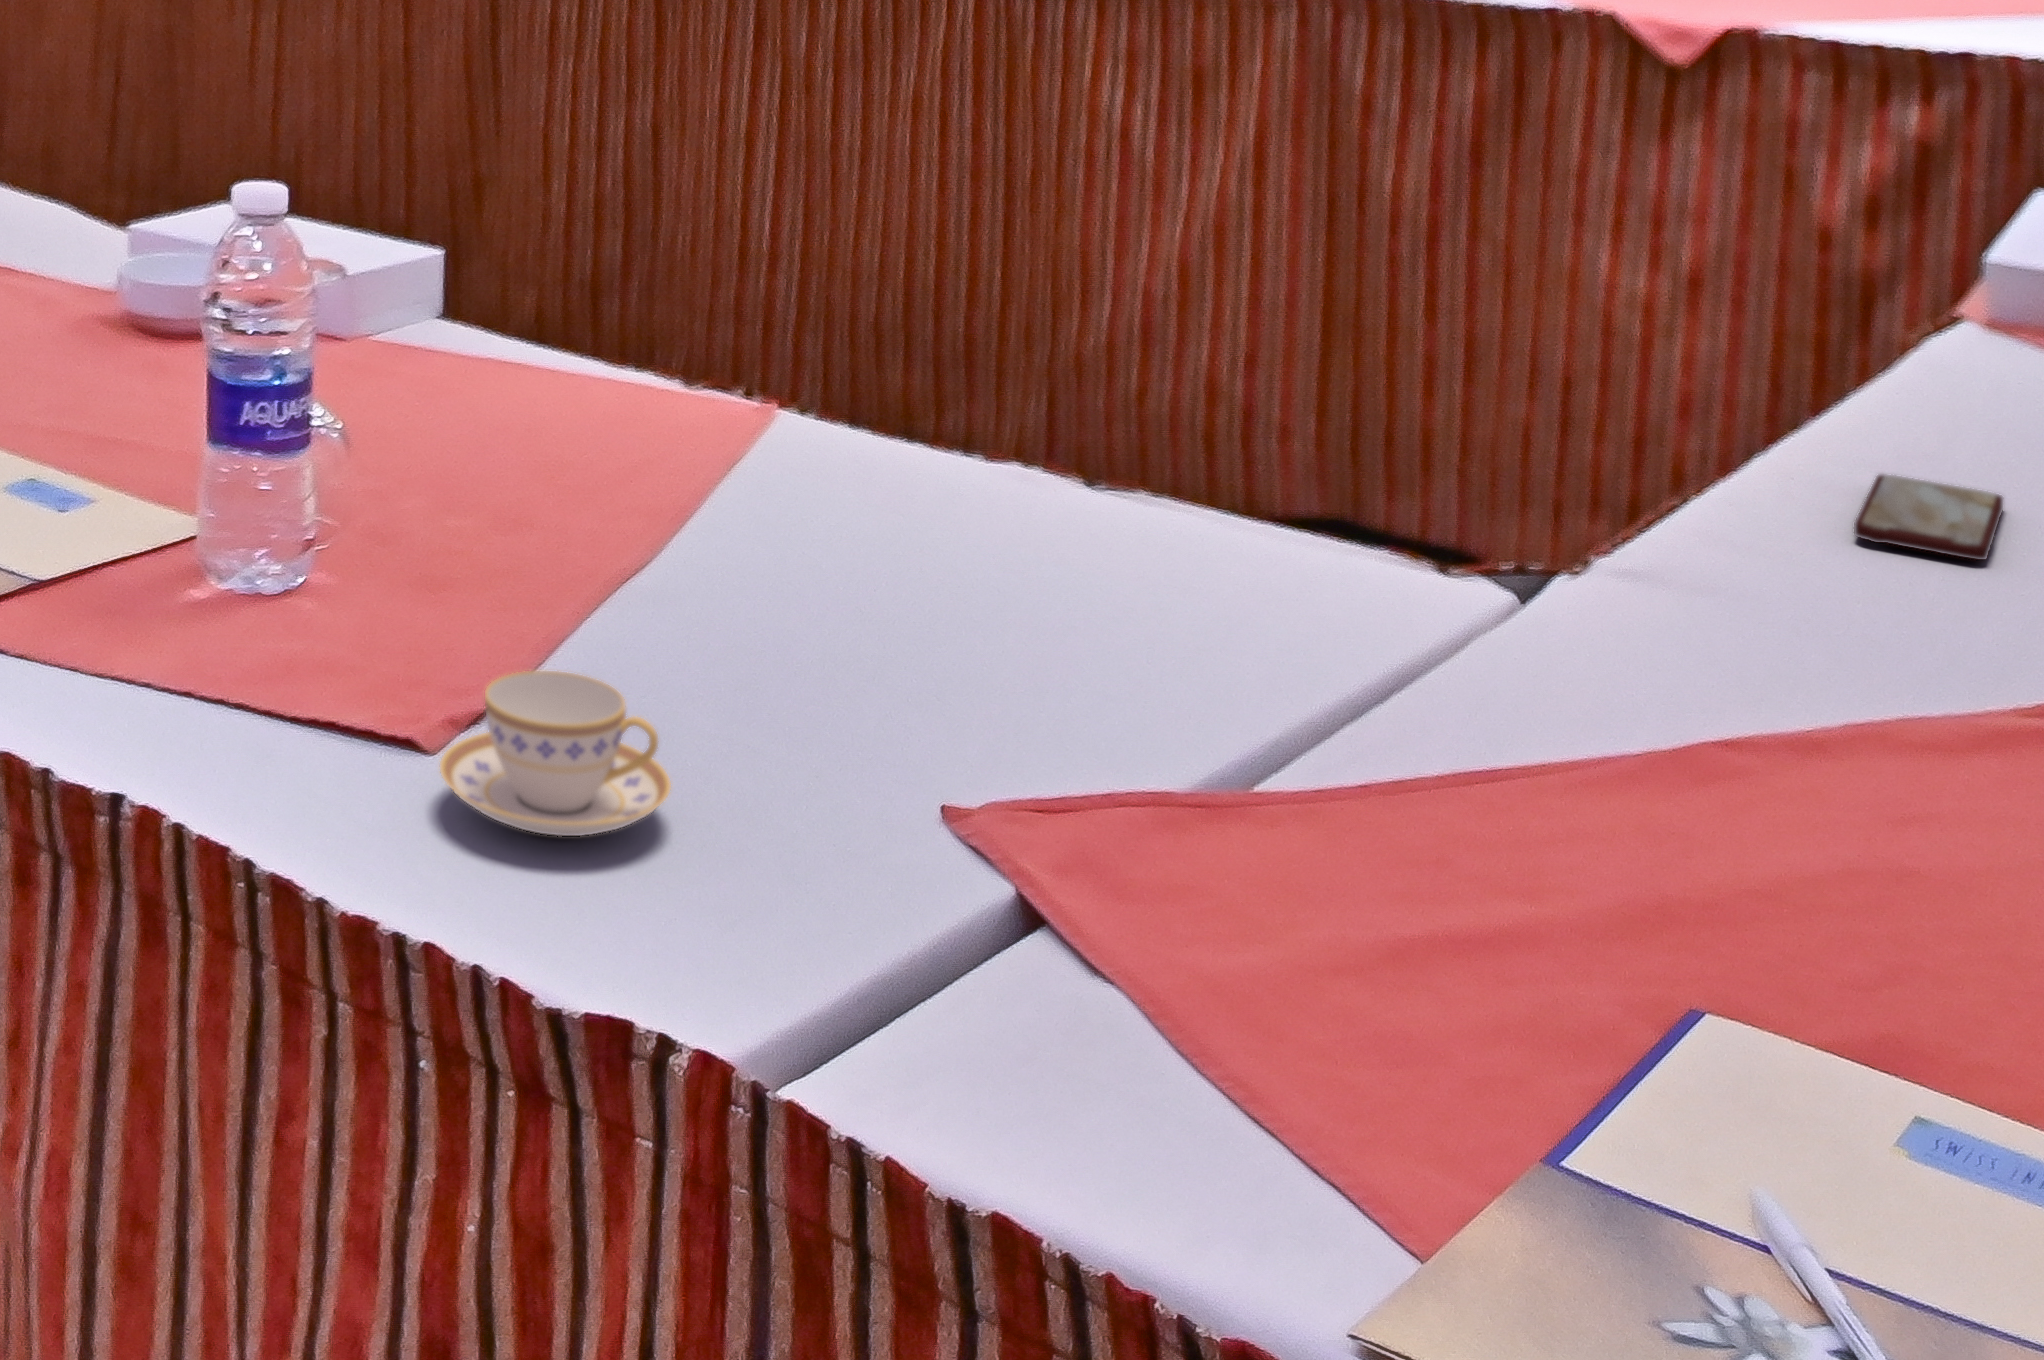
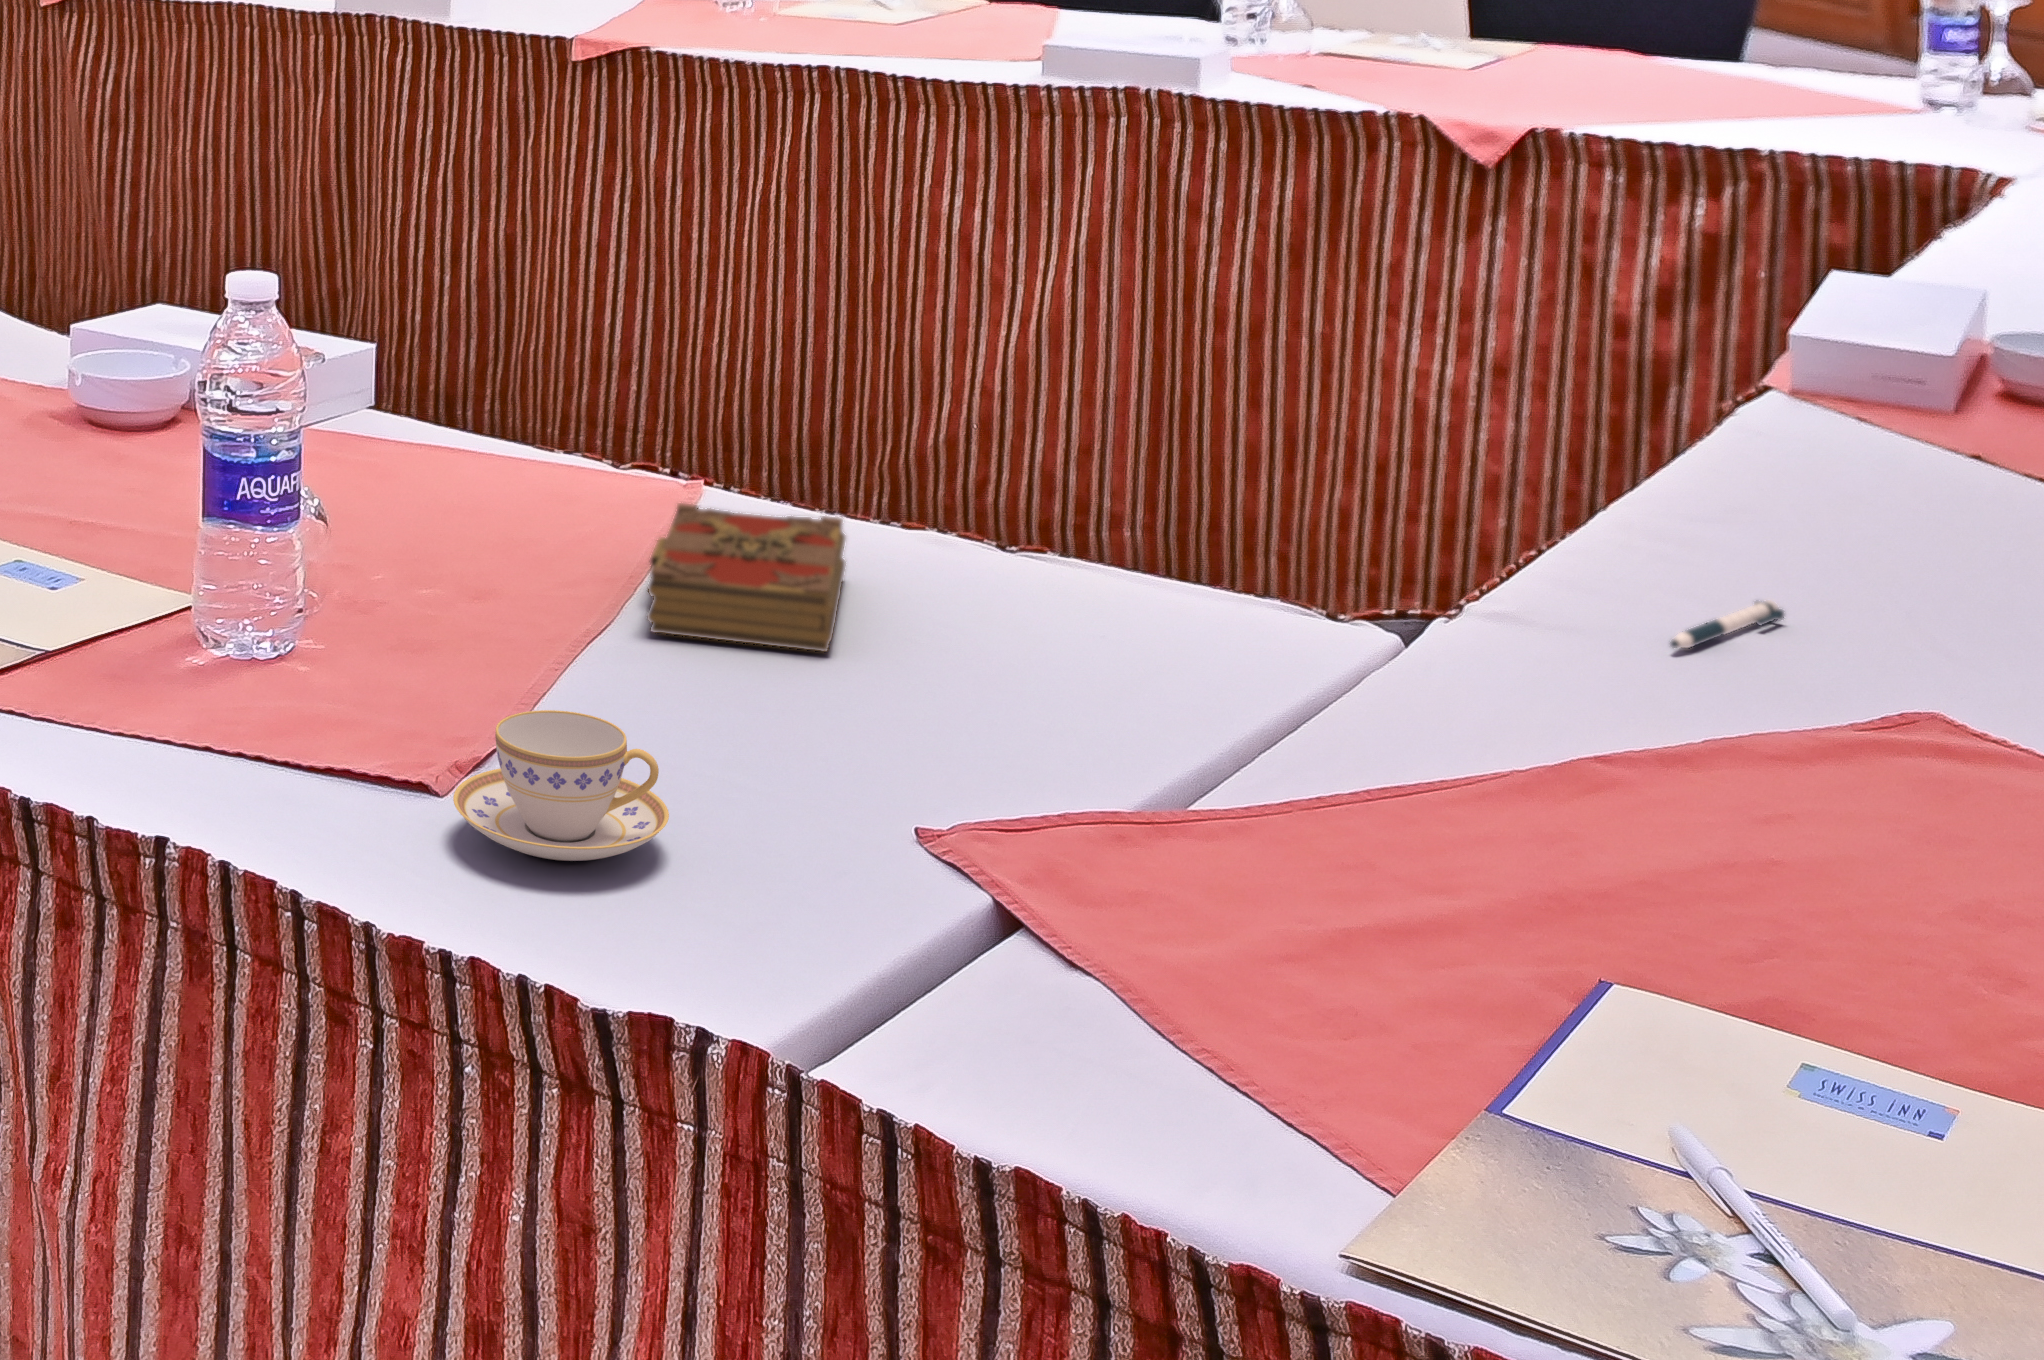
book: none [686,438,910,605] -> present [647,503,846,651]
smartphone: present [1854,474,2003,560] -> none [1697,519,1825,592]
pen: none [1813,569,1948,622] -> present [1671,600,1784,648]

